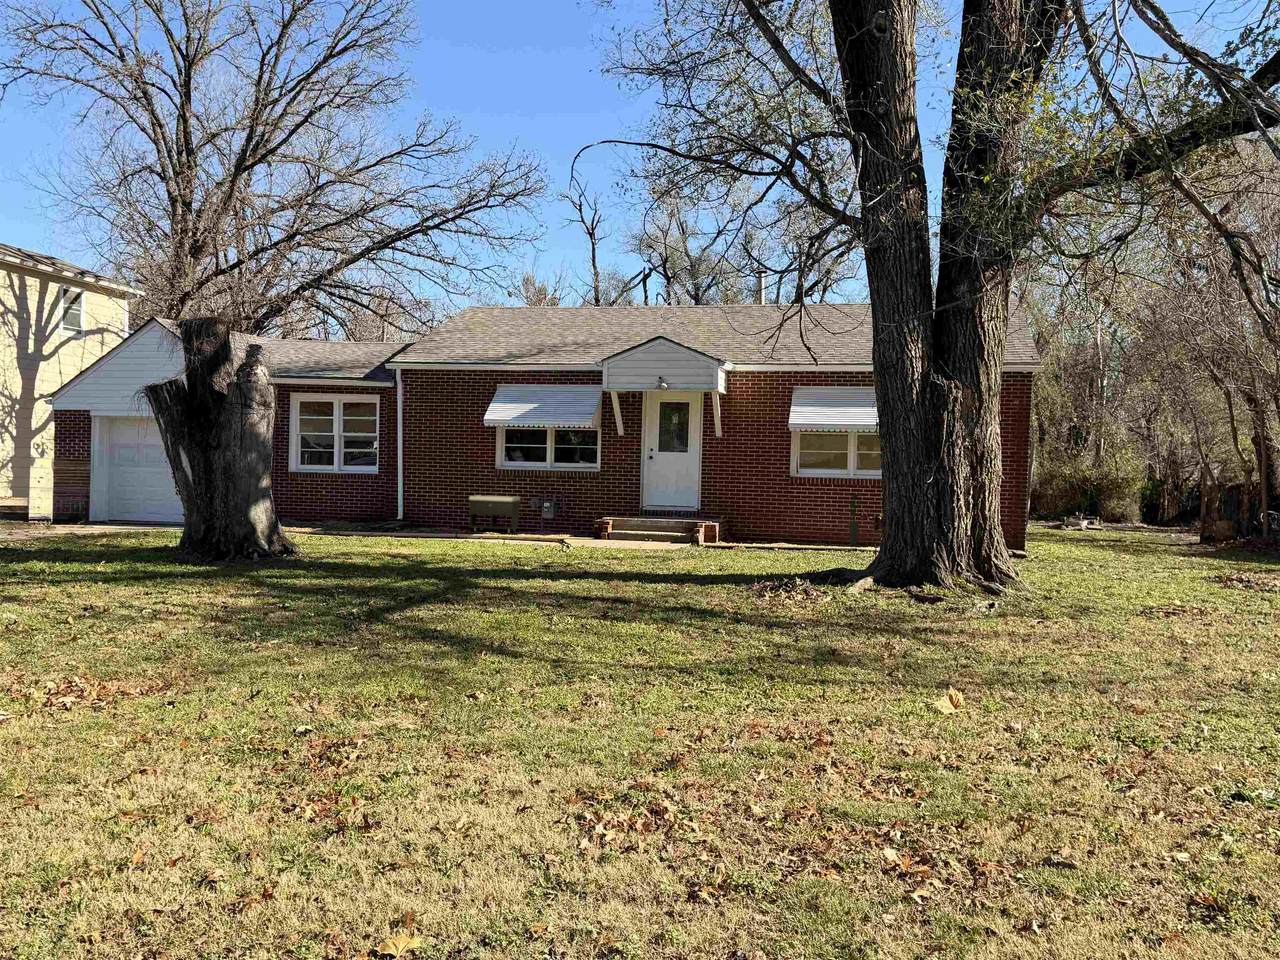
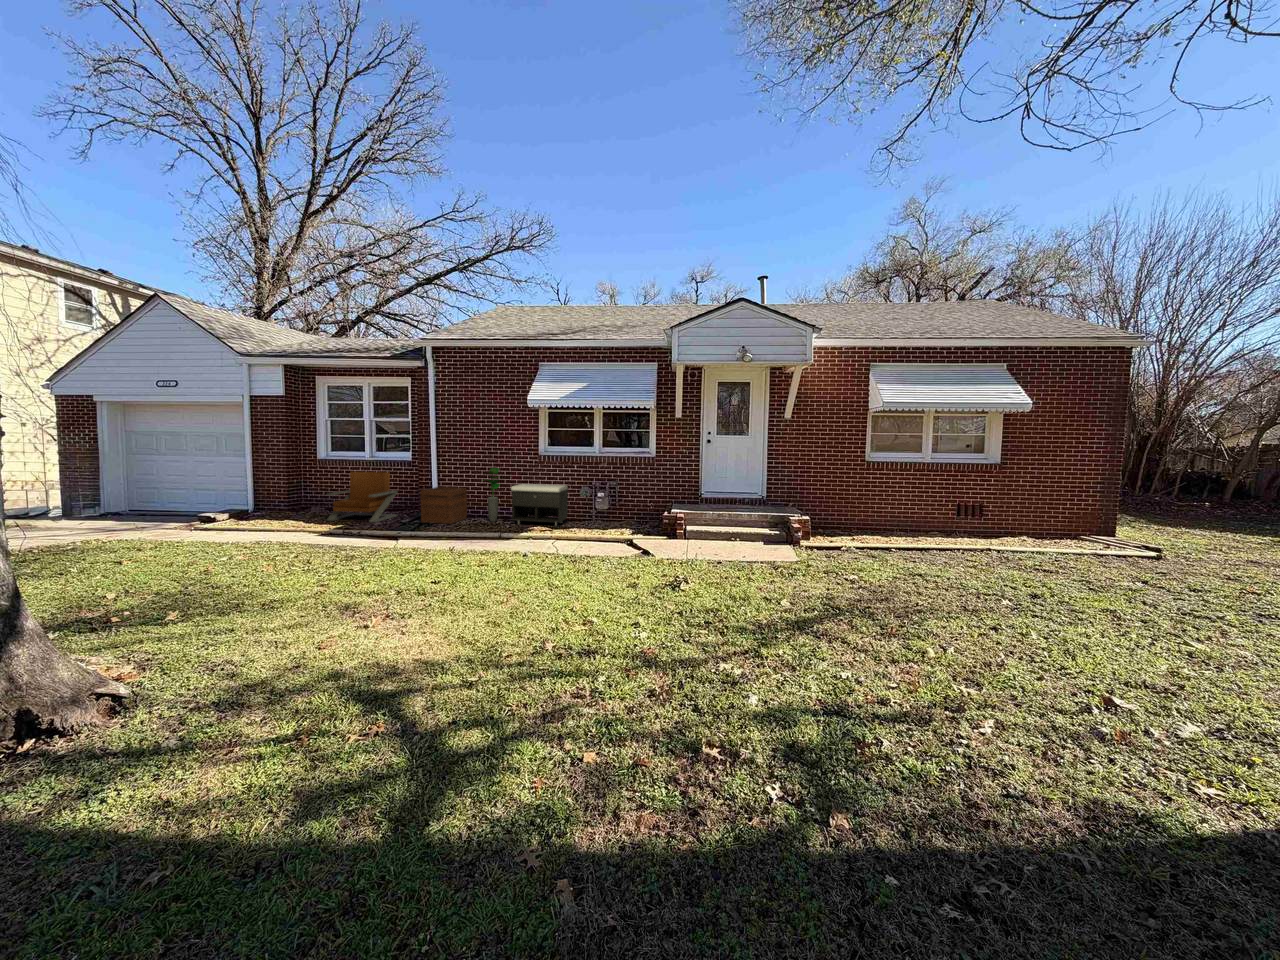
lounge chair: none [302,482,364,528] -> present [327,472,398,522]
potted plant: present [849,494,862,545] -> present [488,468,500,522]
wooden crate: none [387,498,428,530] -> present [420,487,467,524]

